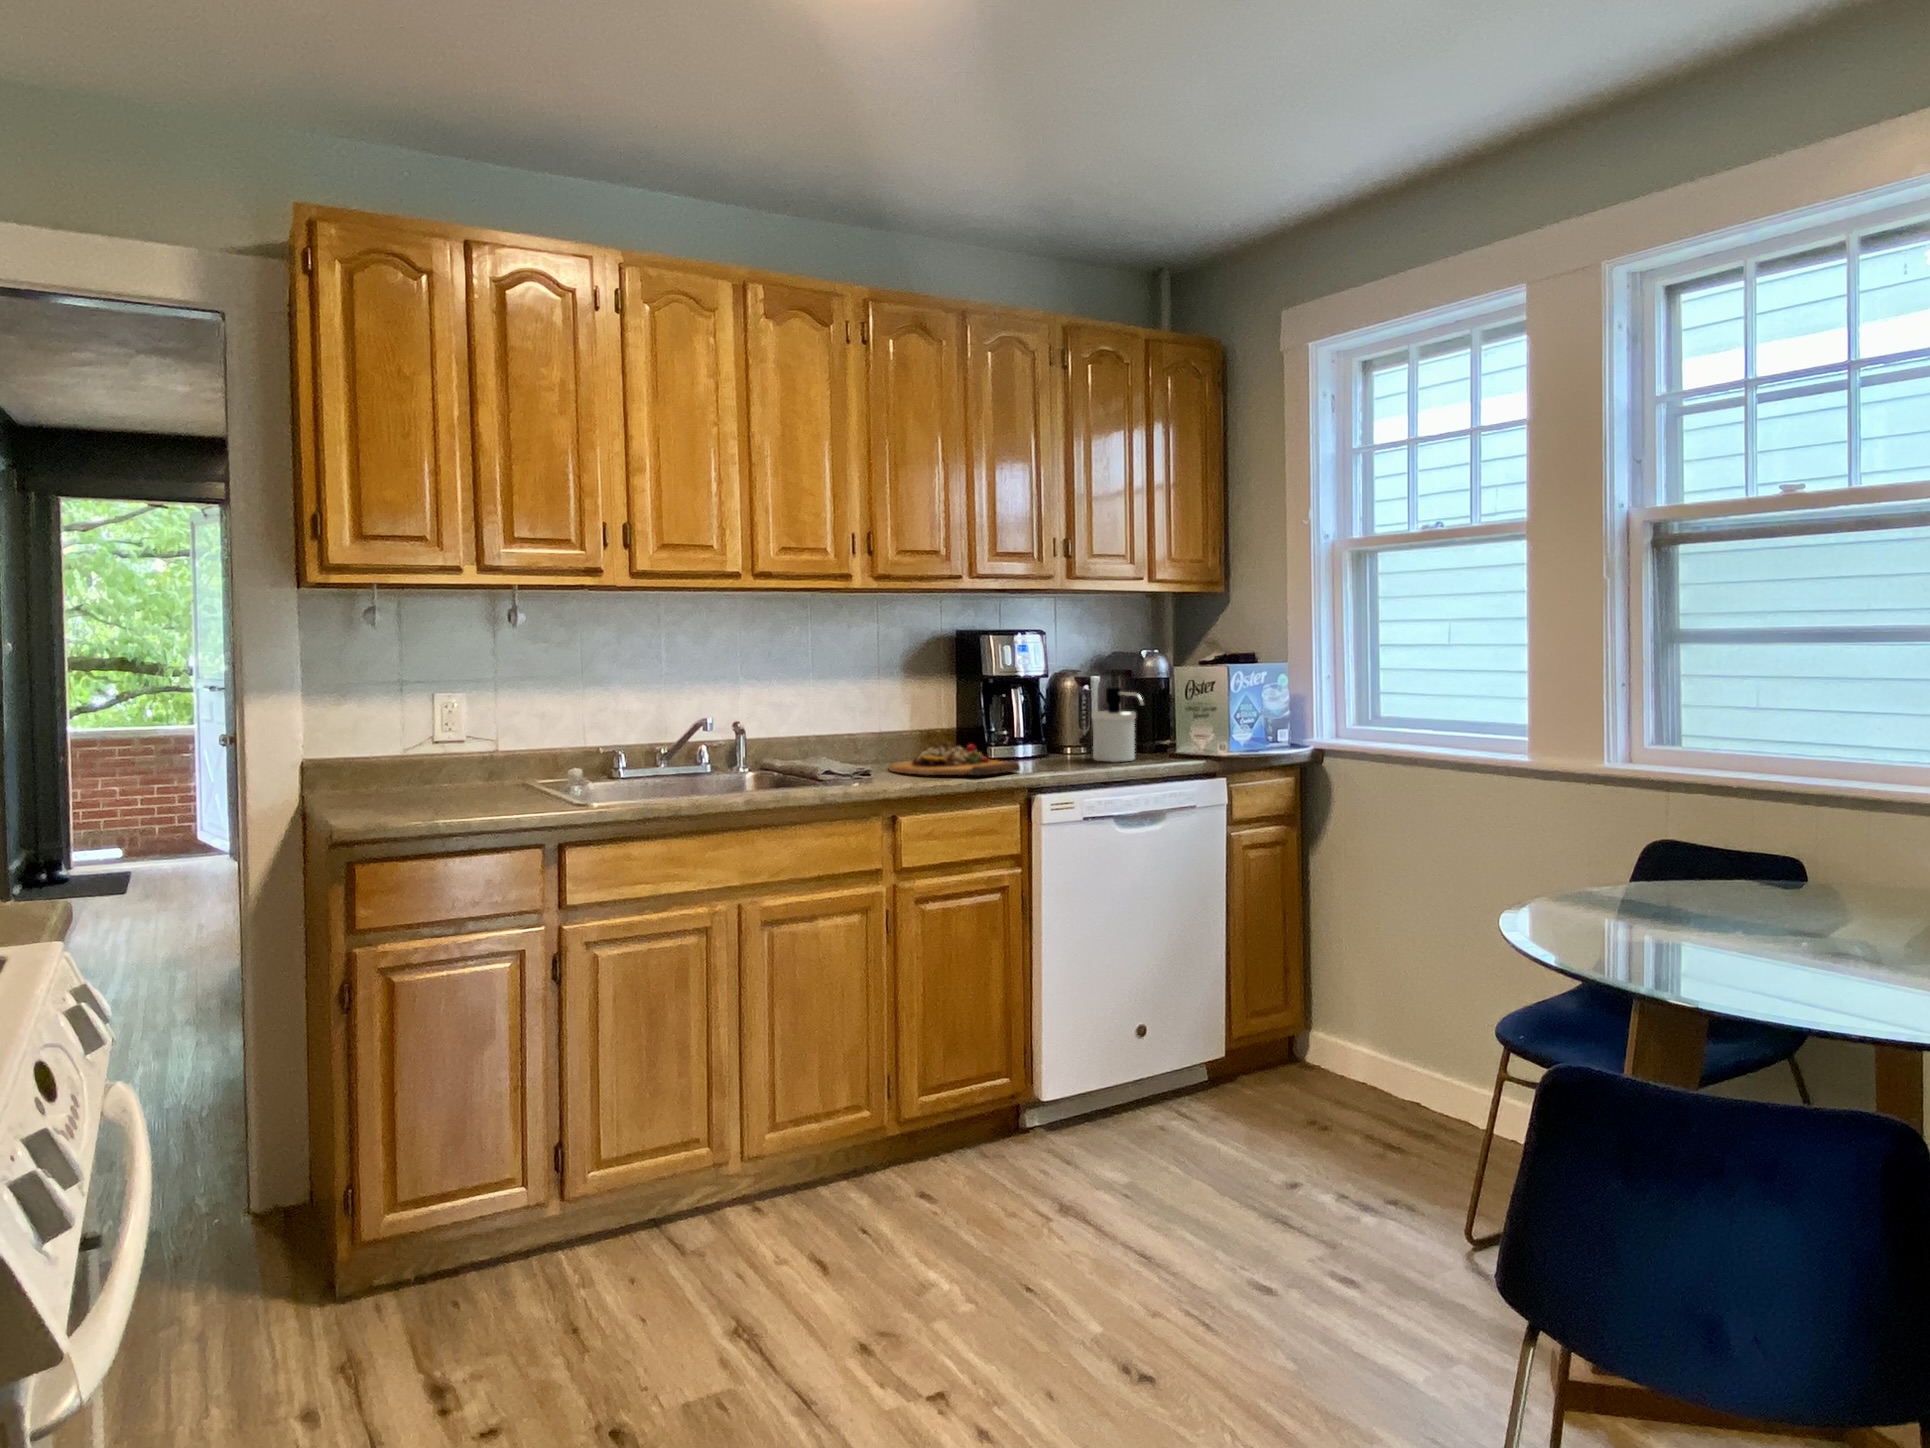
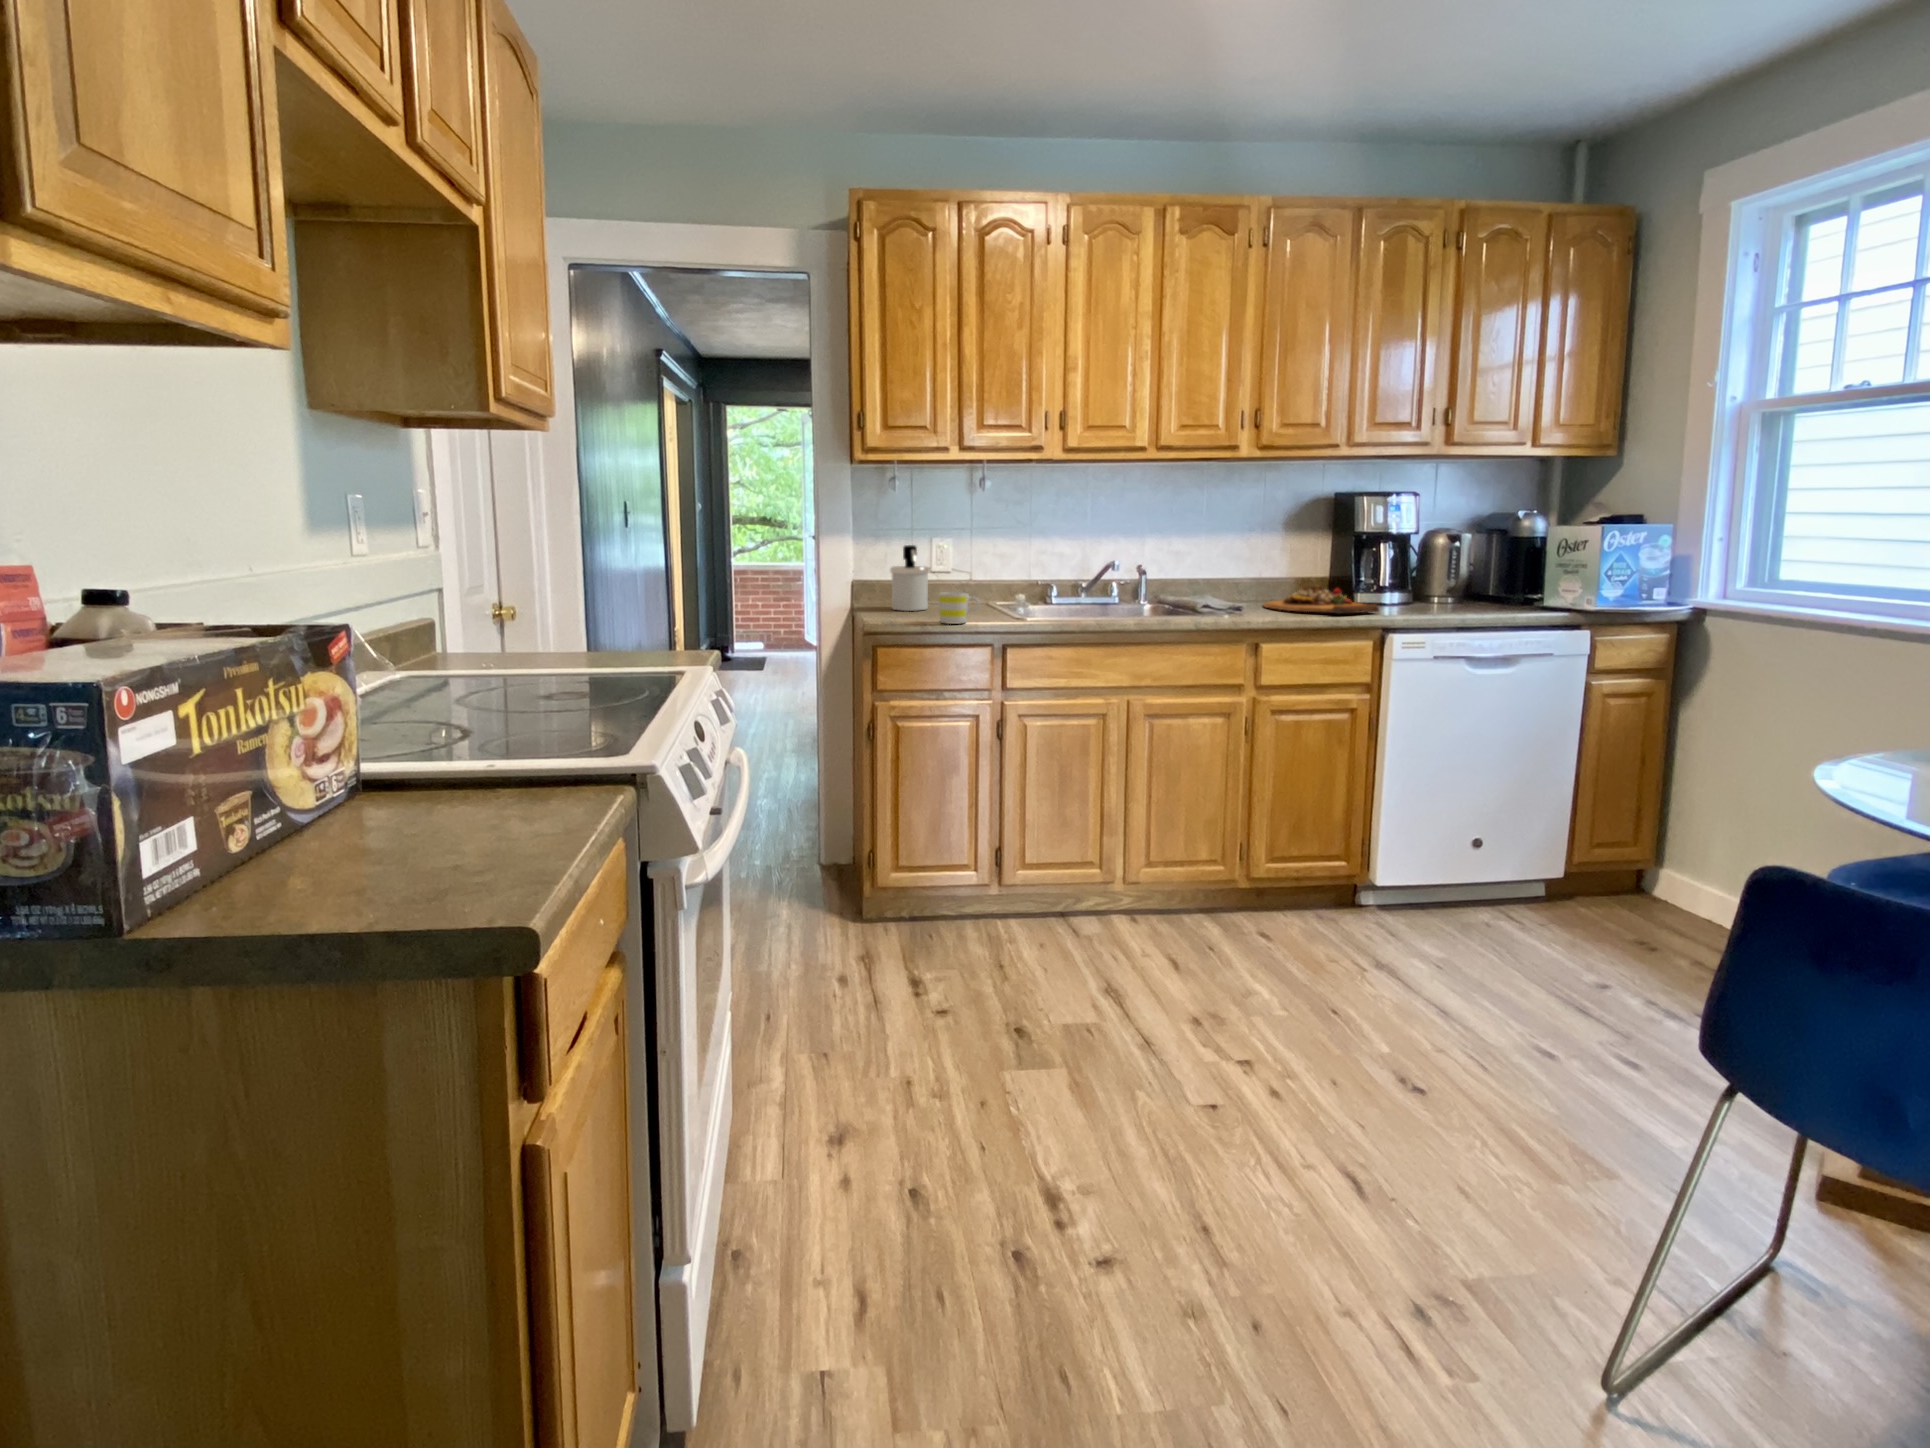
soap dispenser: present [1092,687,1144,762] -> present [890,545,929,611]
mug: none [453,774,519,821] -> present [938,592,980,624]

